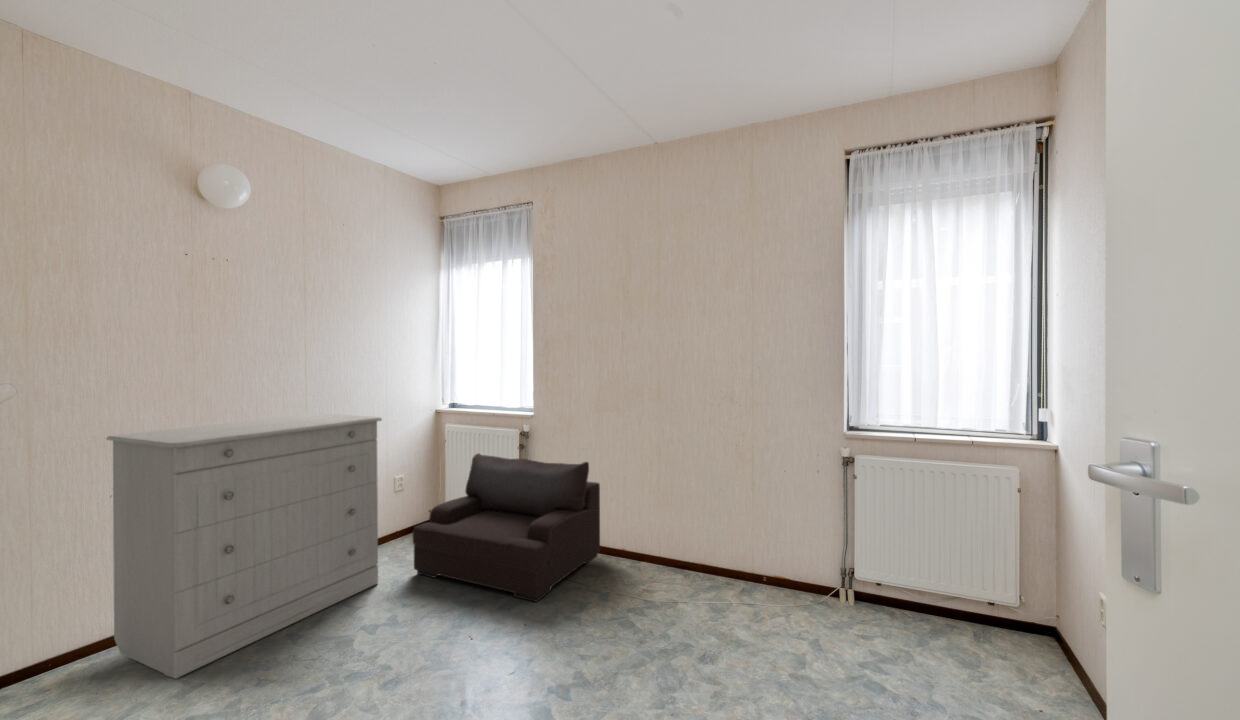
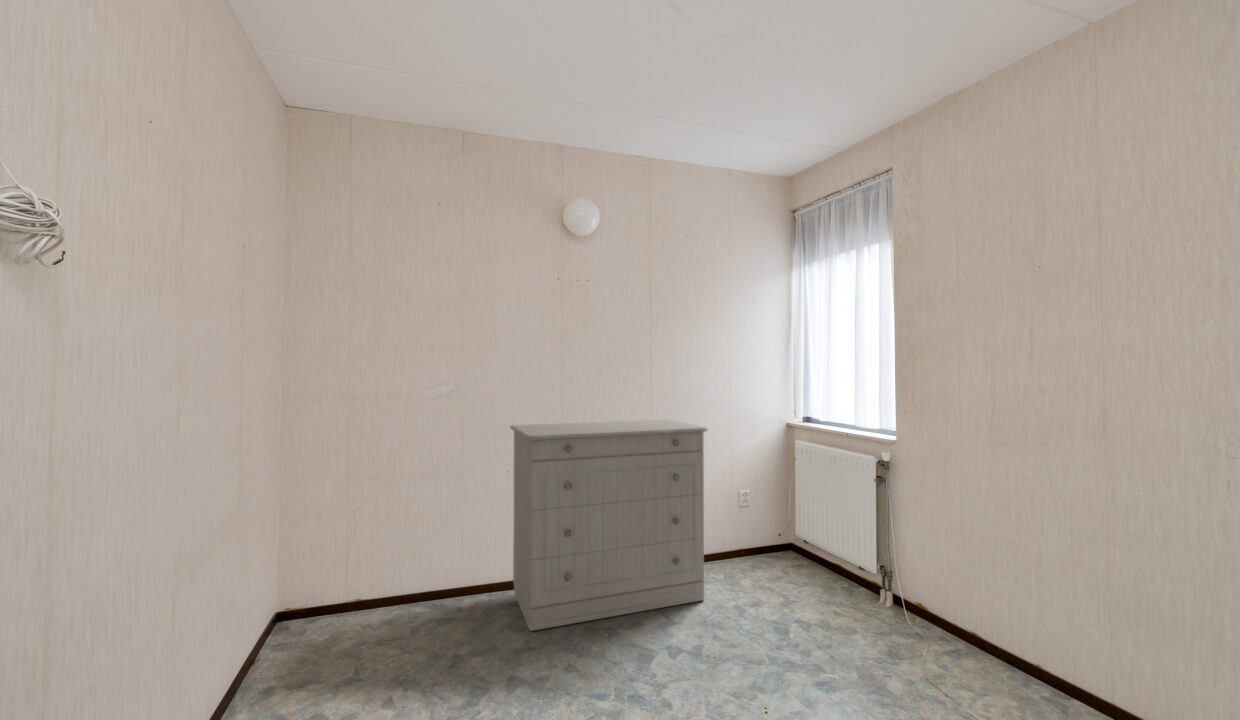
armchair: present [413,453,600,602] -> none [739,480,994,694]

